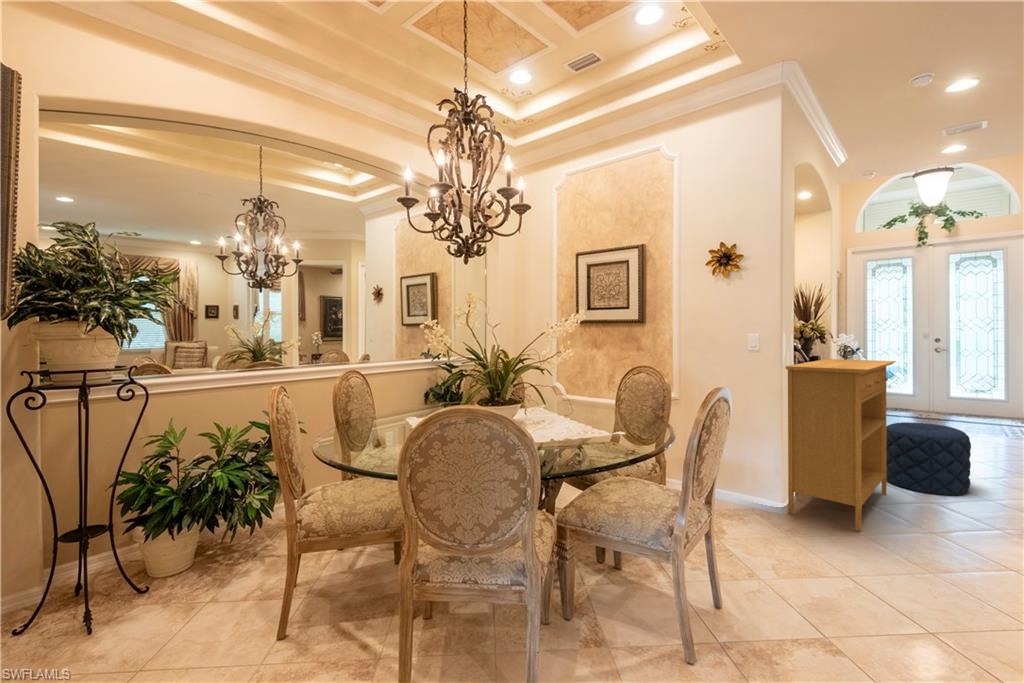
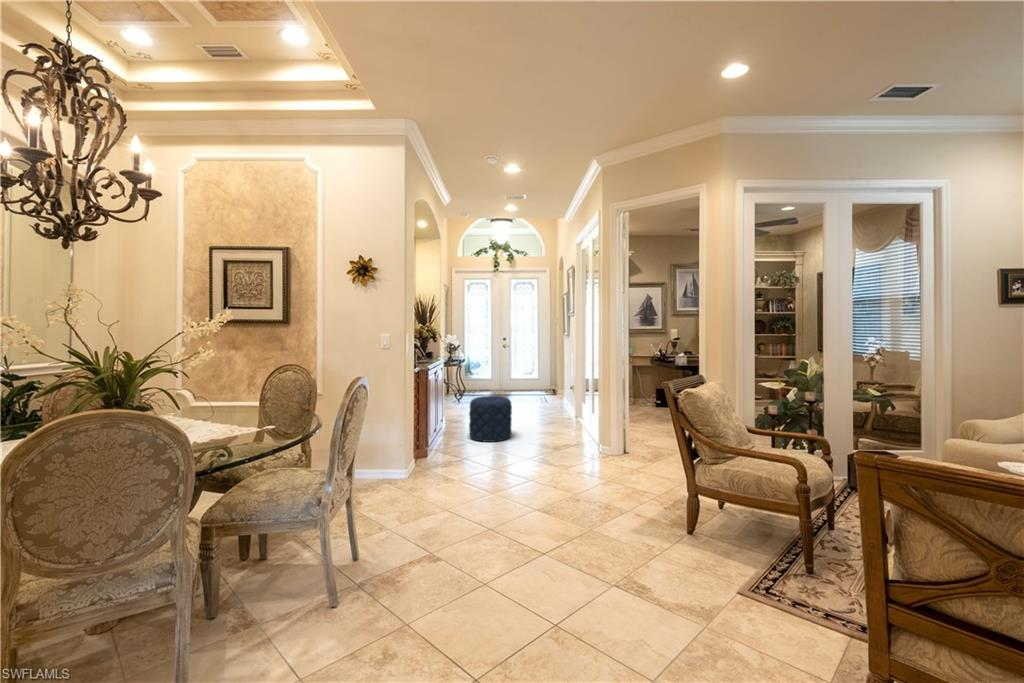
console table: present [786,359,896,532] -> none [408,354,475,475]

